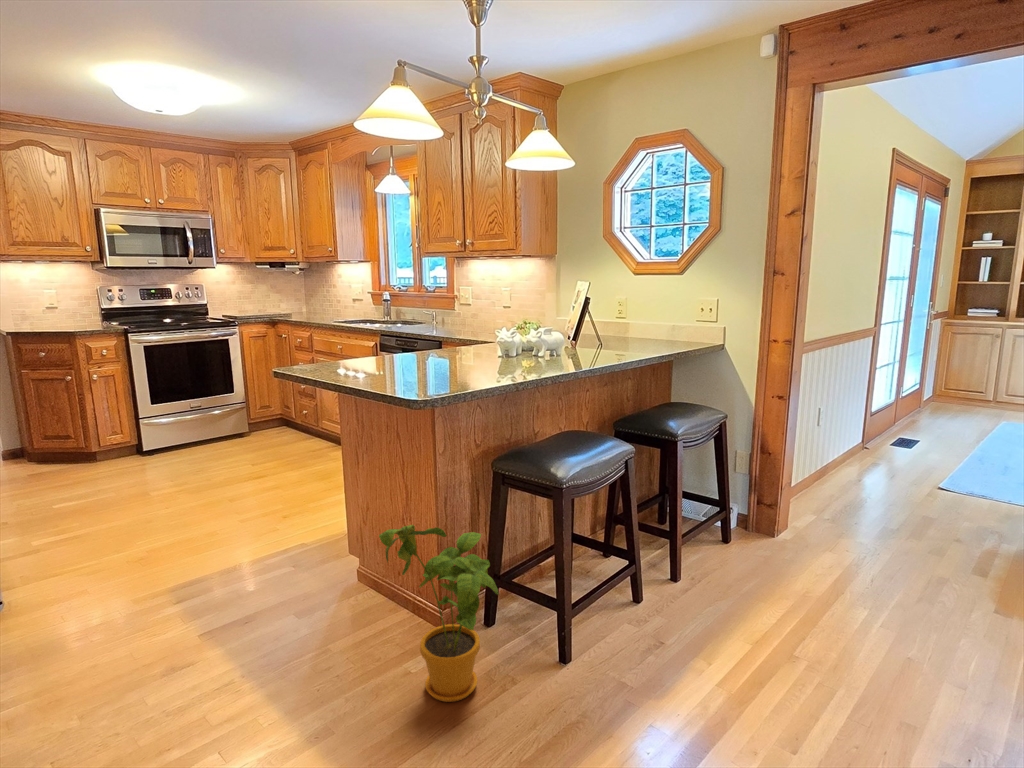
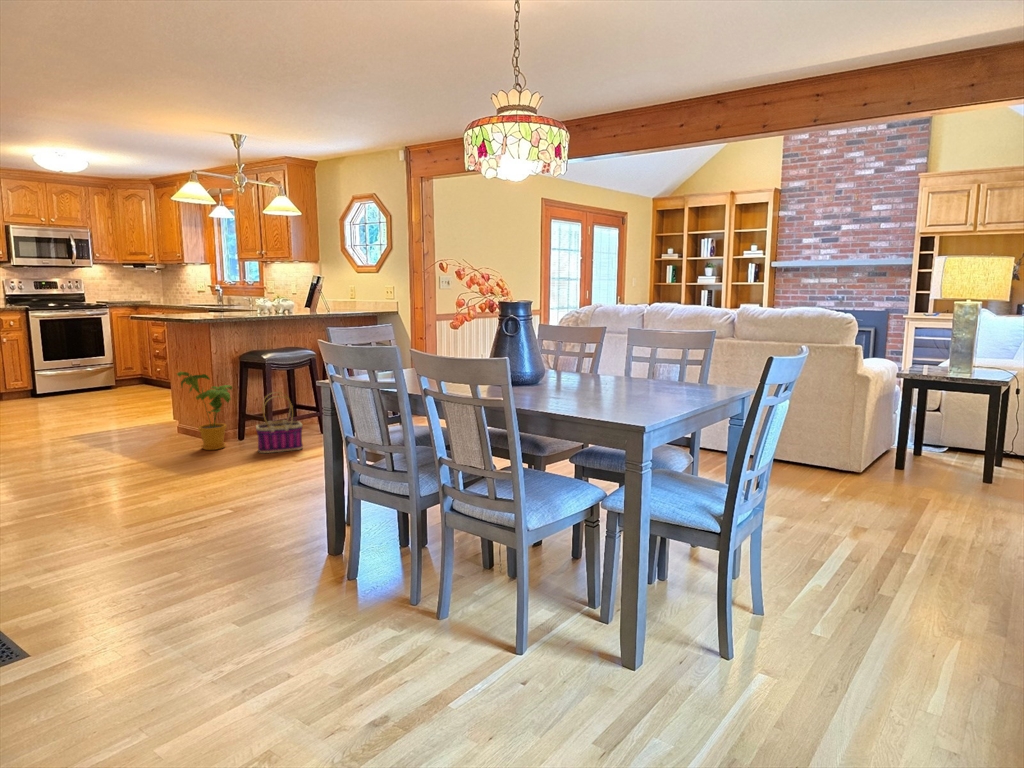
basket: none [557,571,668,736] -> present [256,392,303,453]

